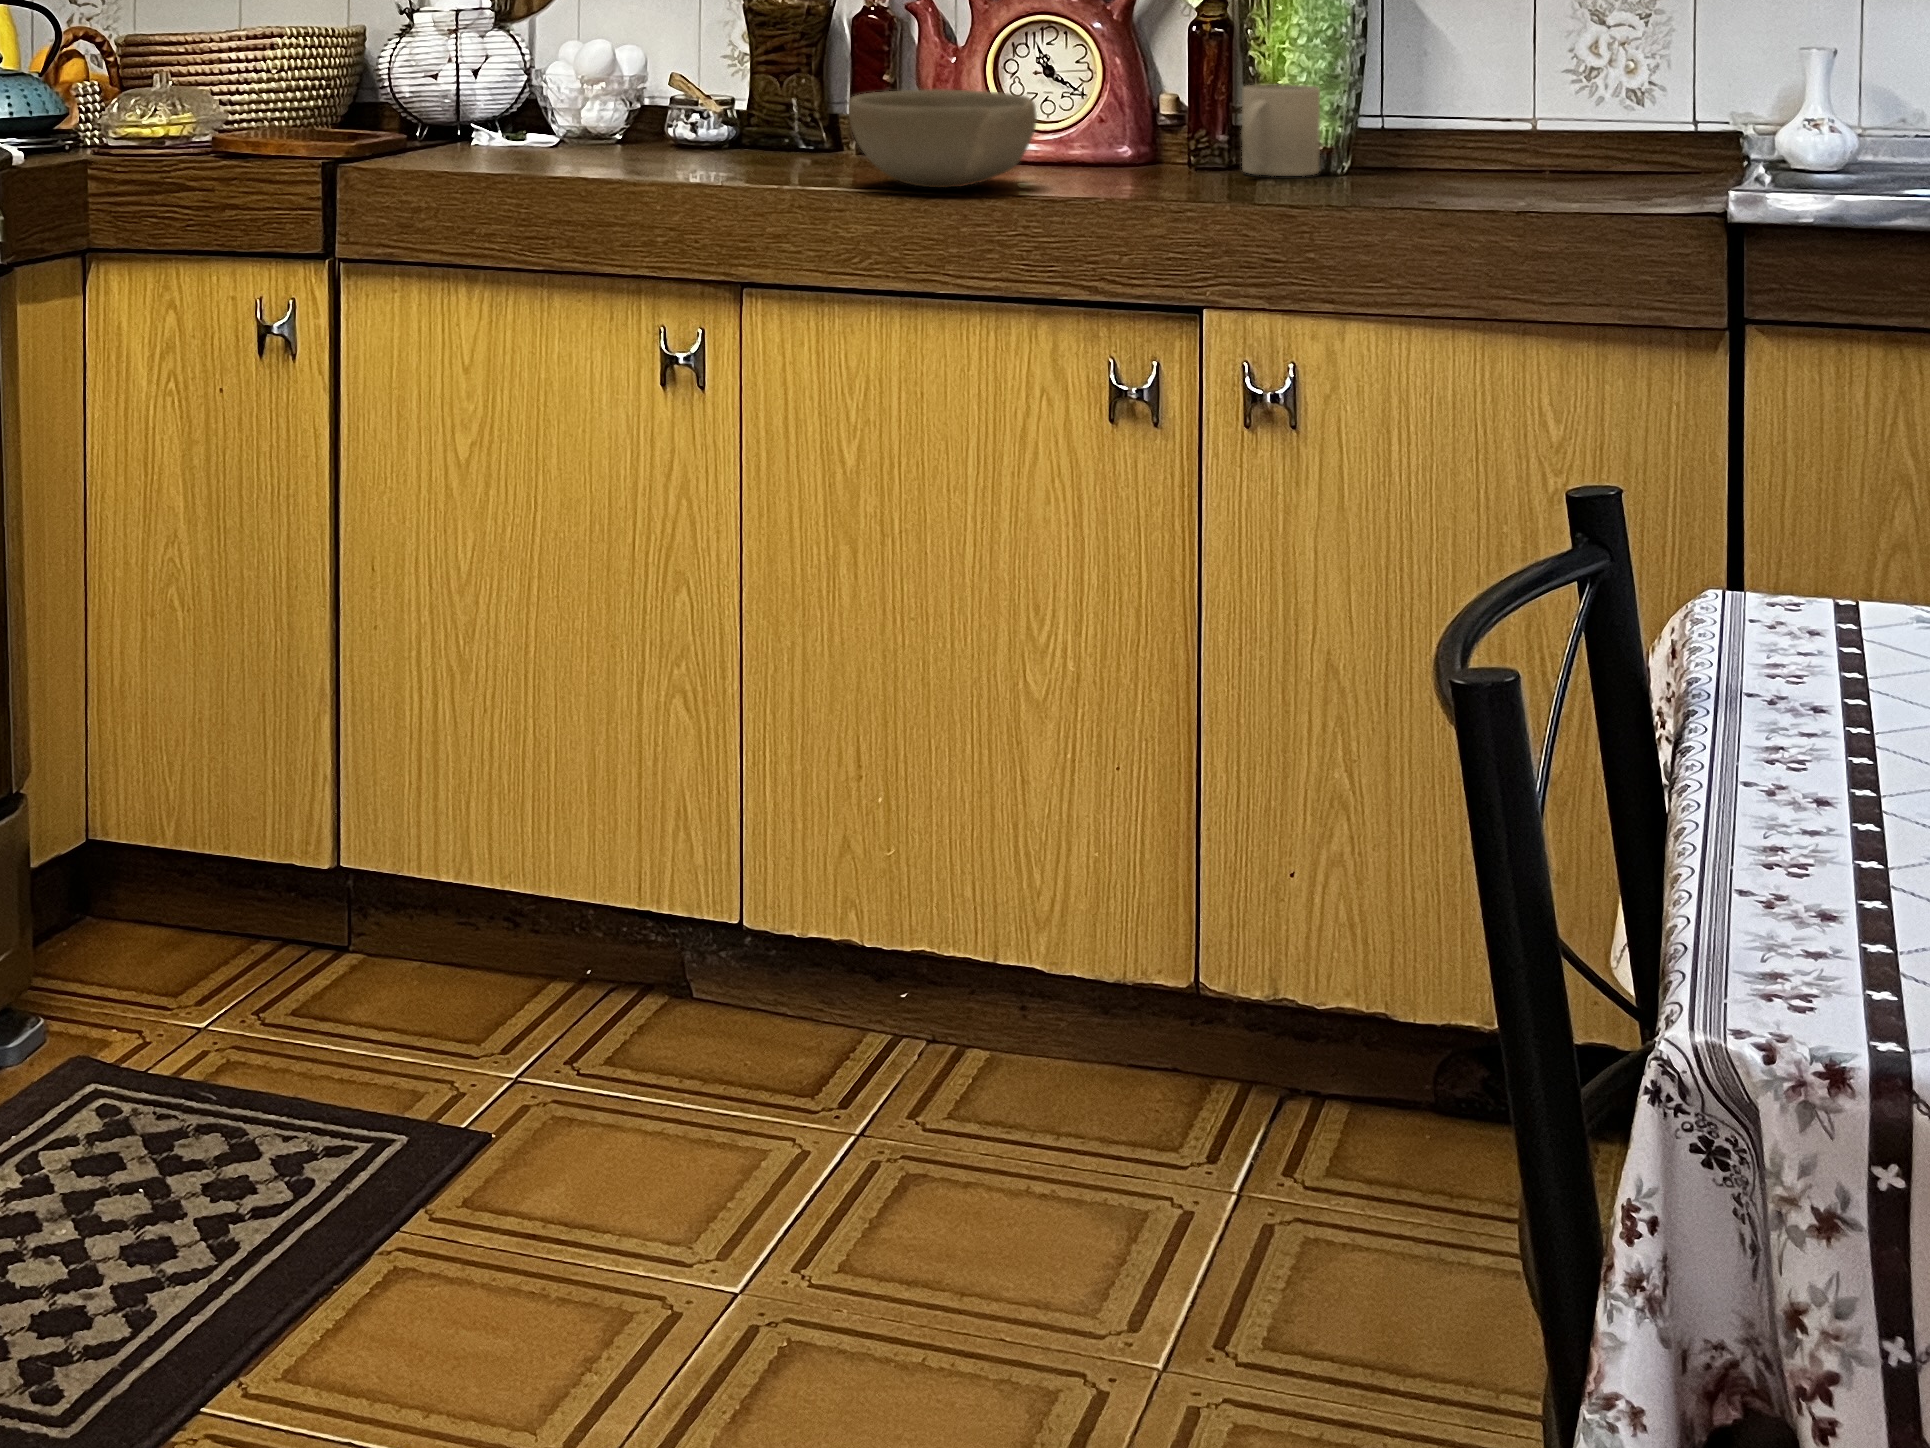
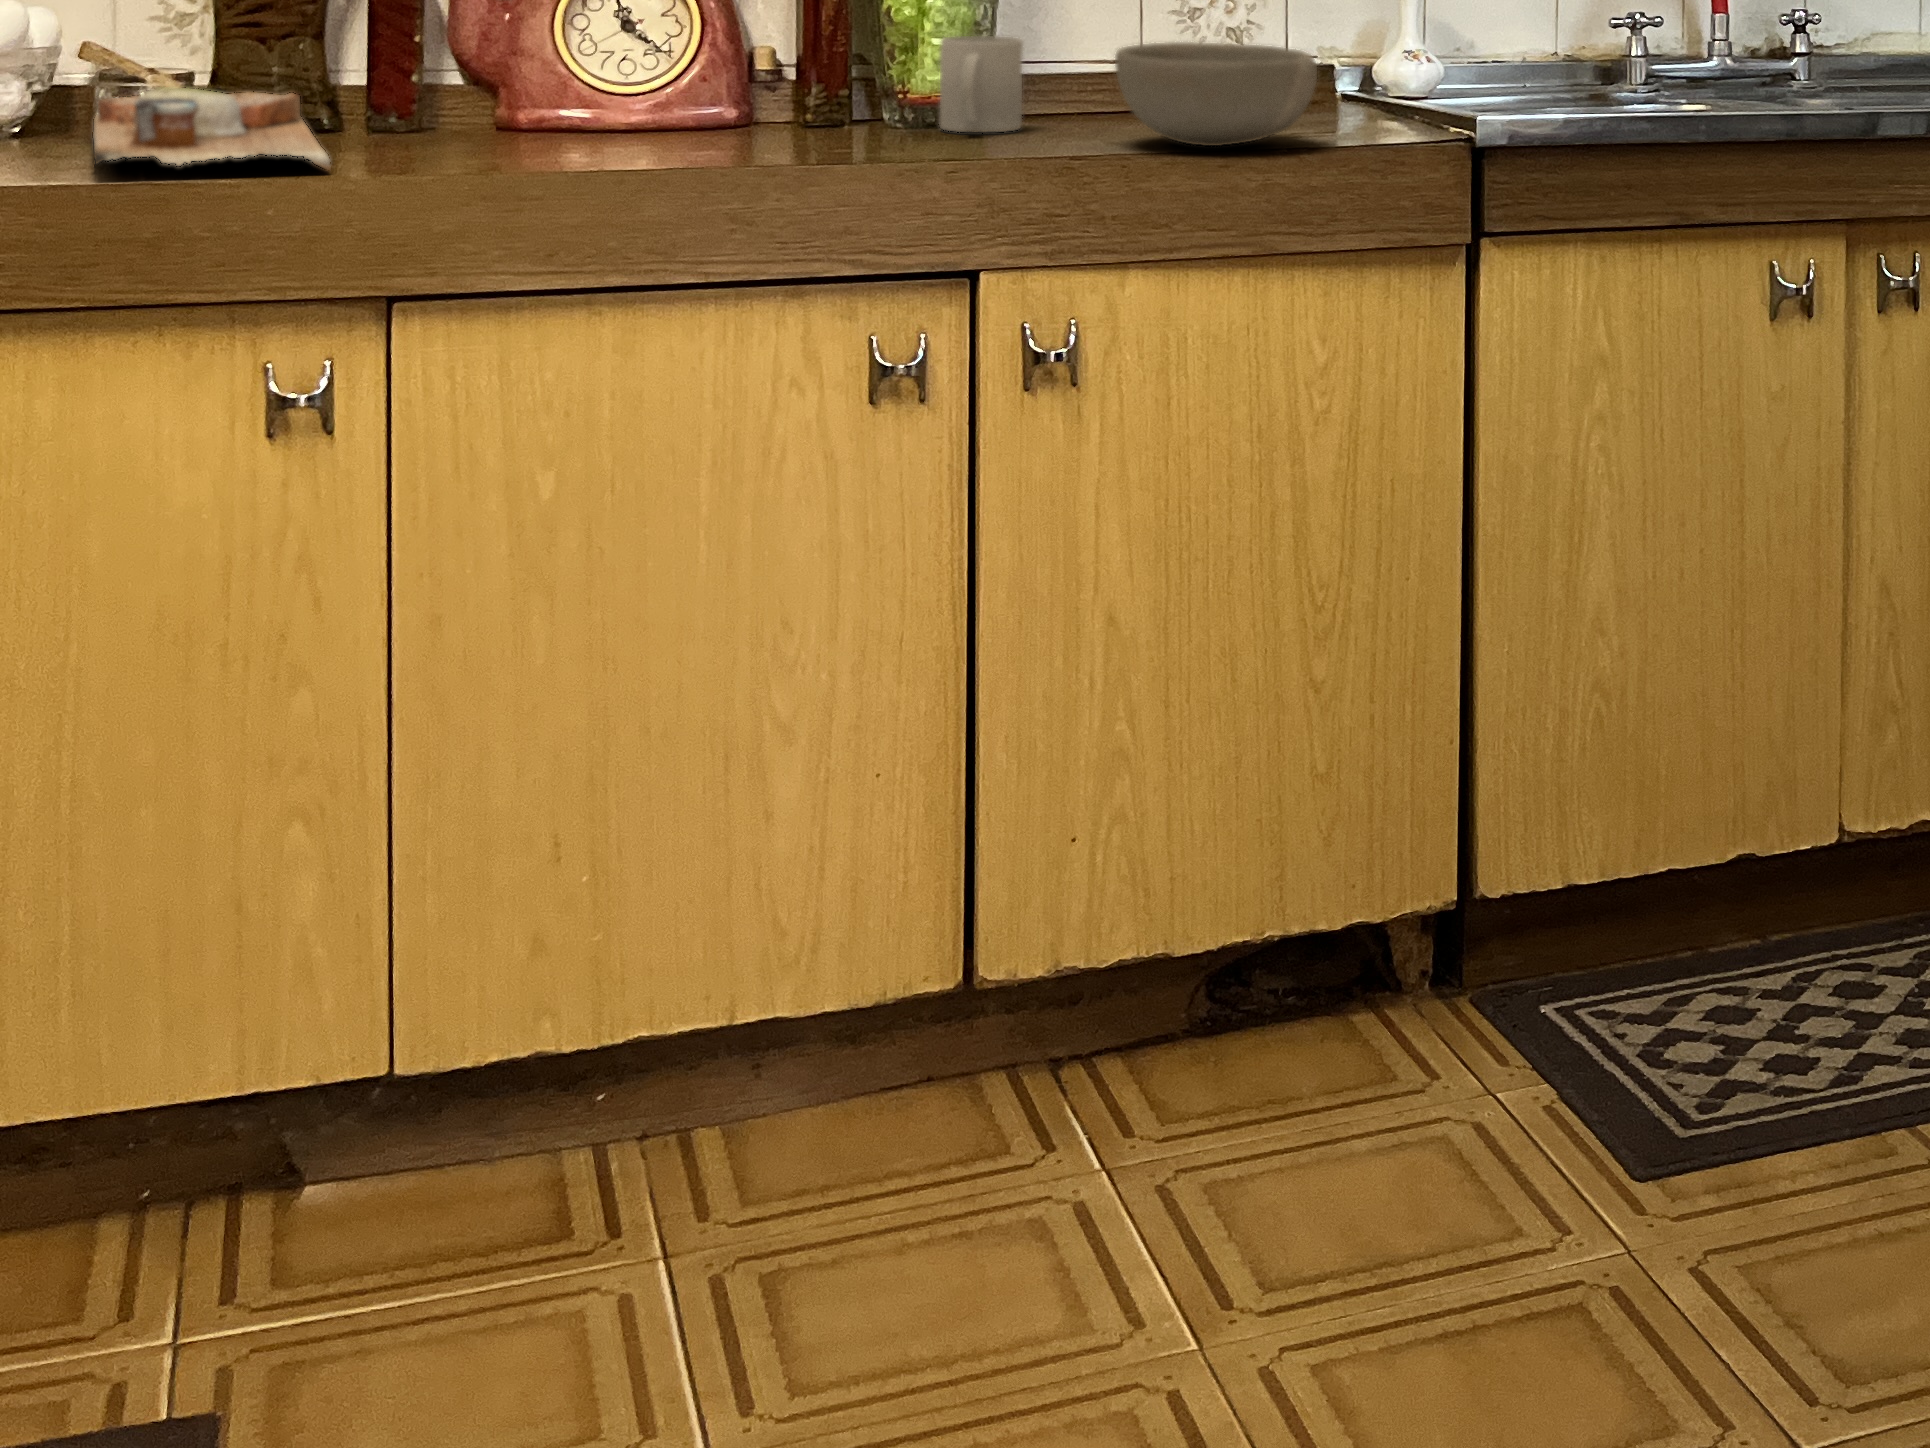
bowl: present [849,89,1037,187] -> present [1115,42,1317,146]
cutting board: none [547,109,778,177] -> present [93,87,330,169]

